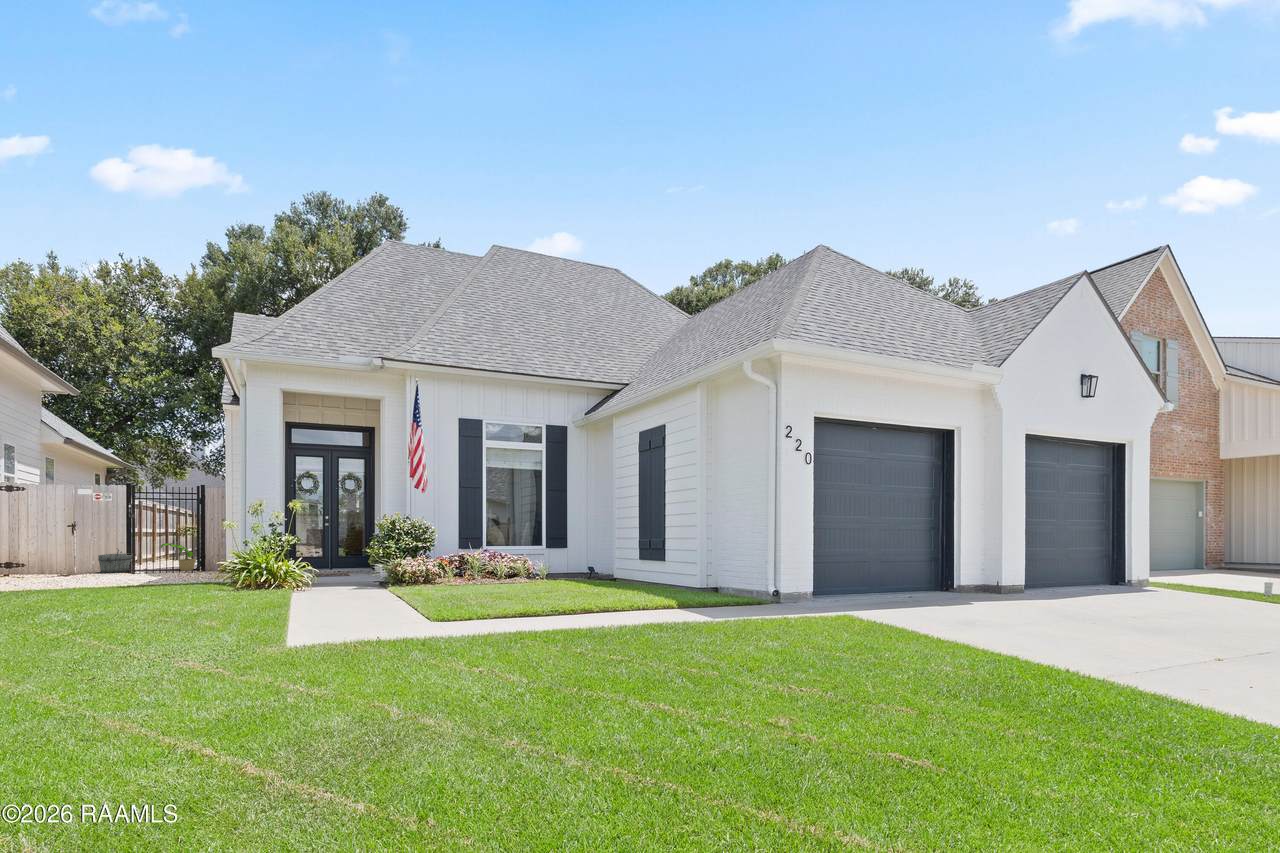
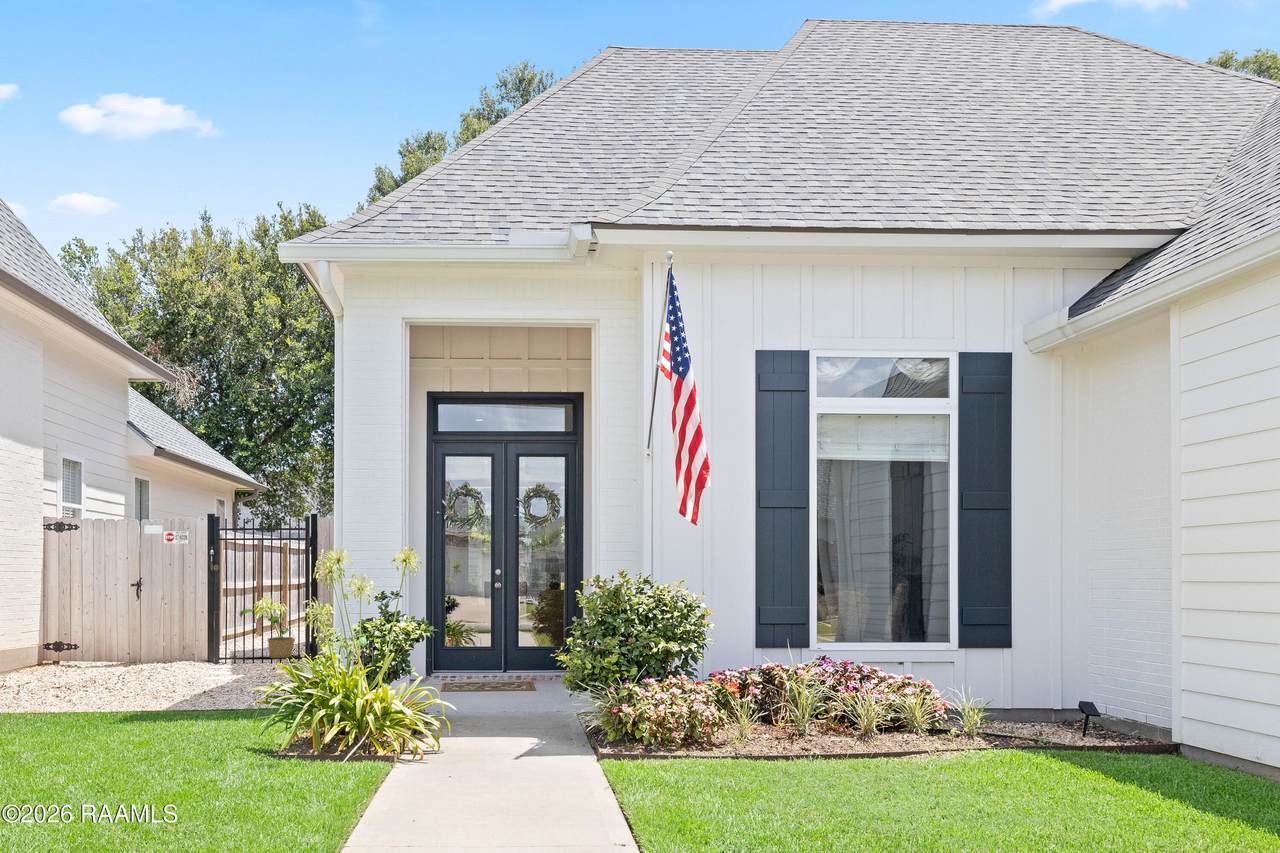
wooden bucket: present [98,550,133,573] -> none [147,615,200,659]

